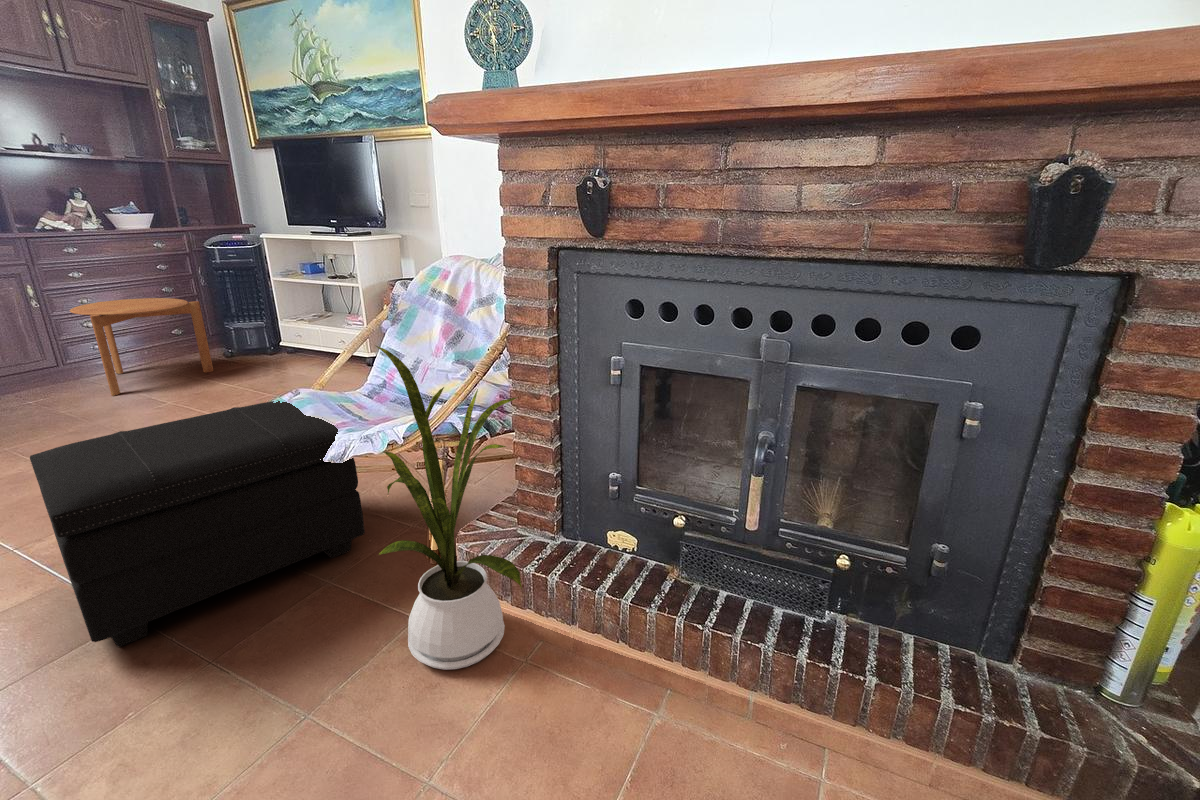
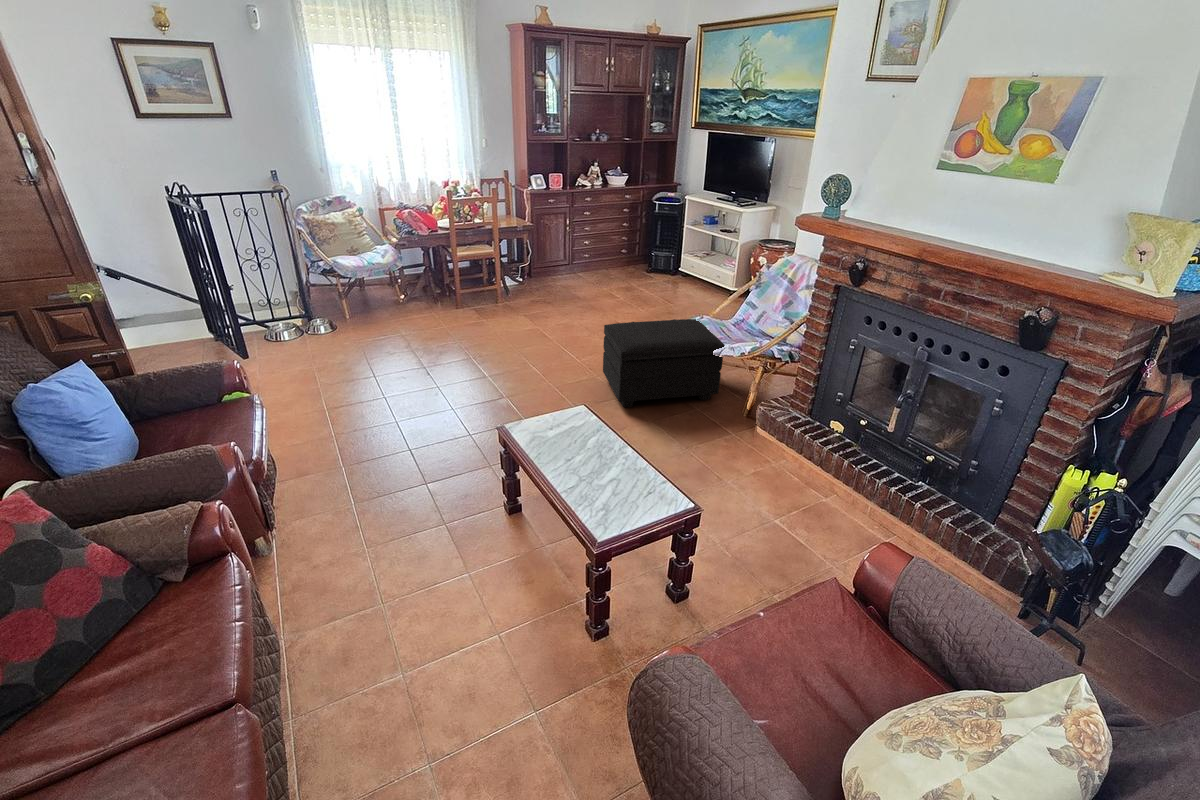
side table: present [70,298,213,396] -> none [585,230,645,288]
house plant: present [376,346,522,670] -> none [726,311,804,456]

